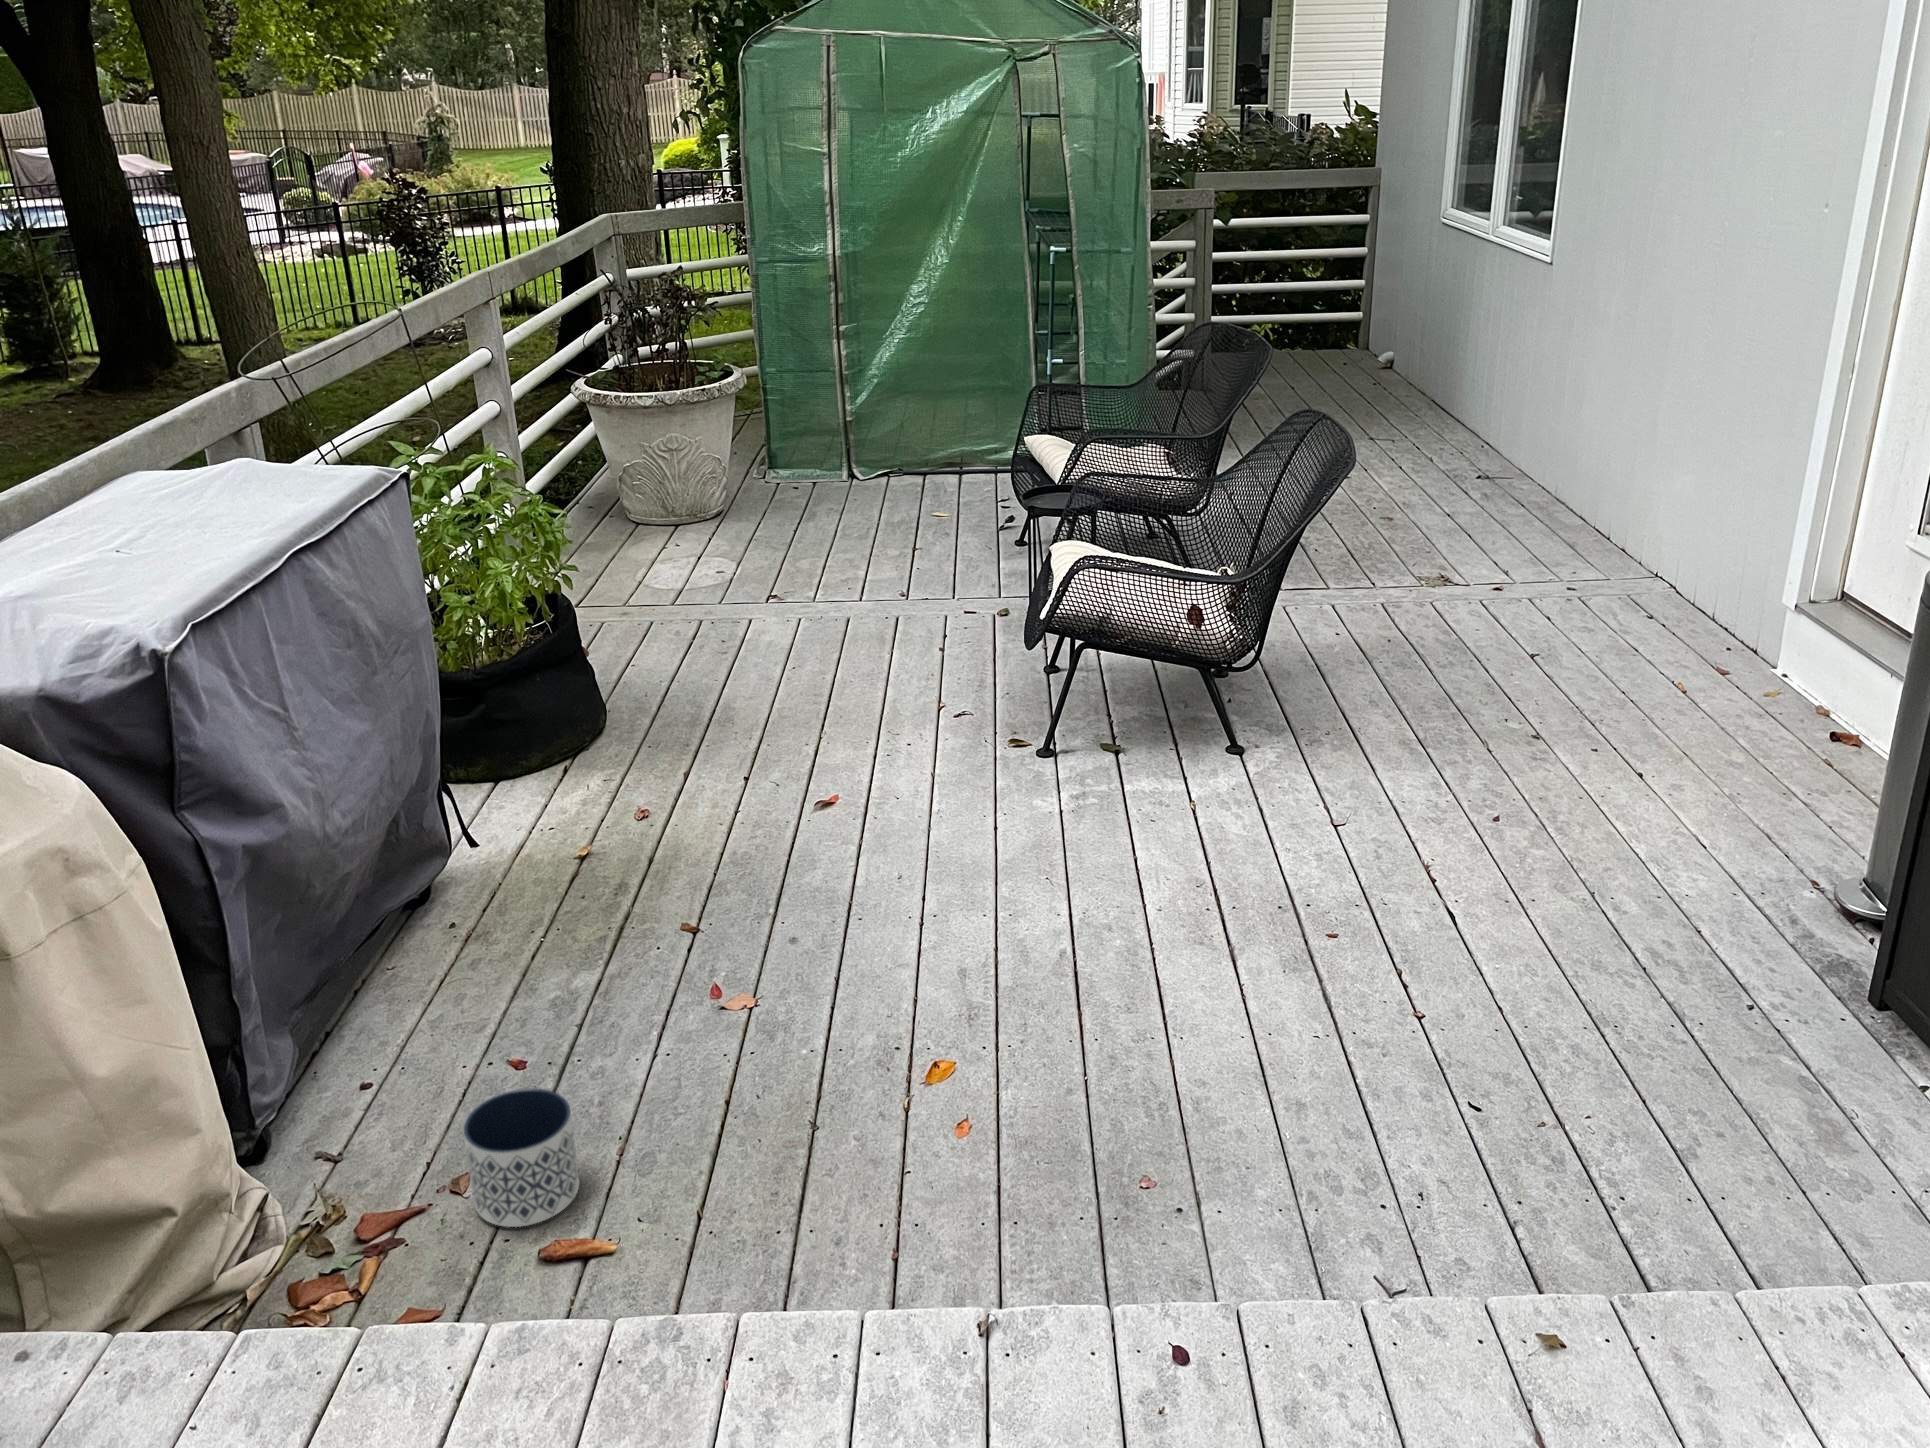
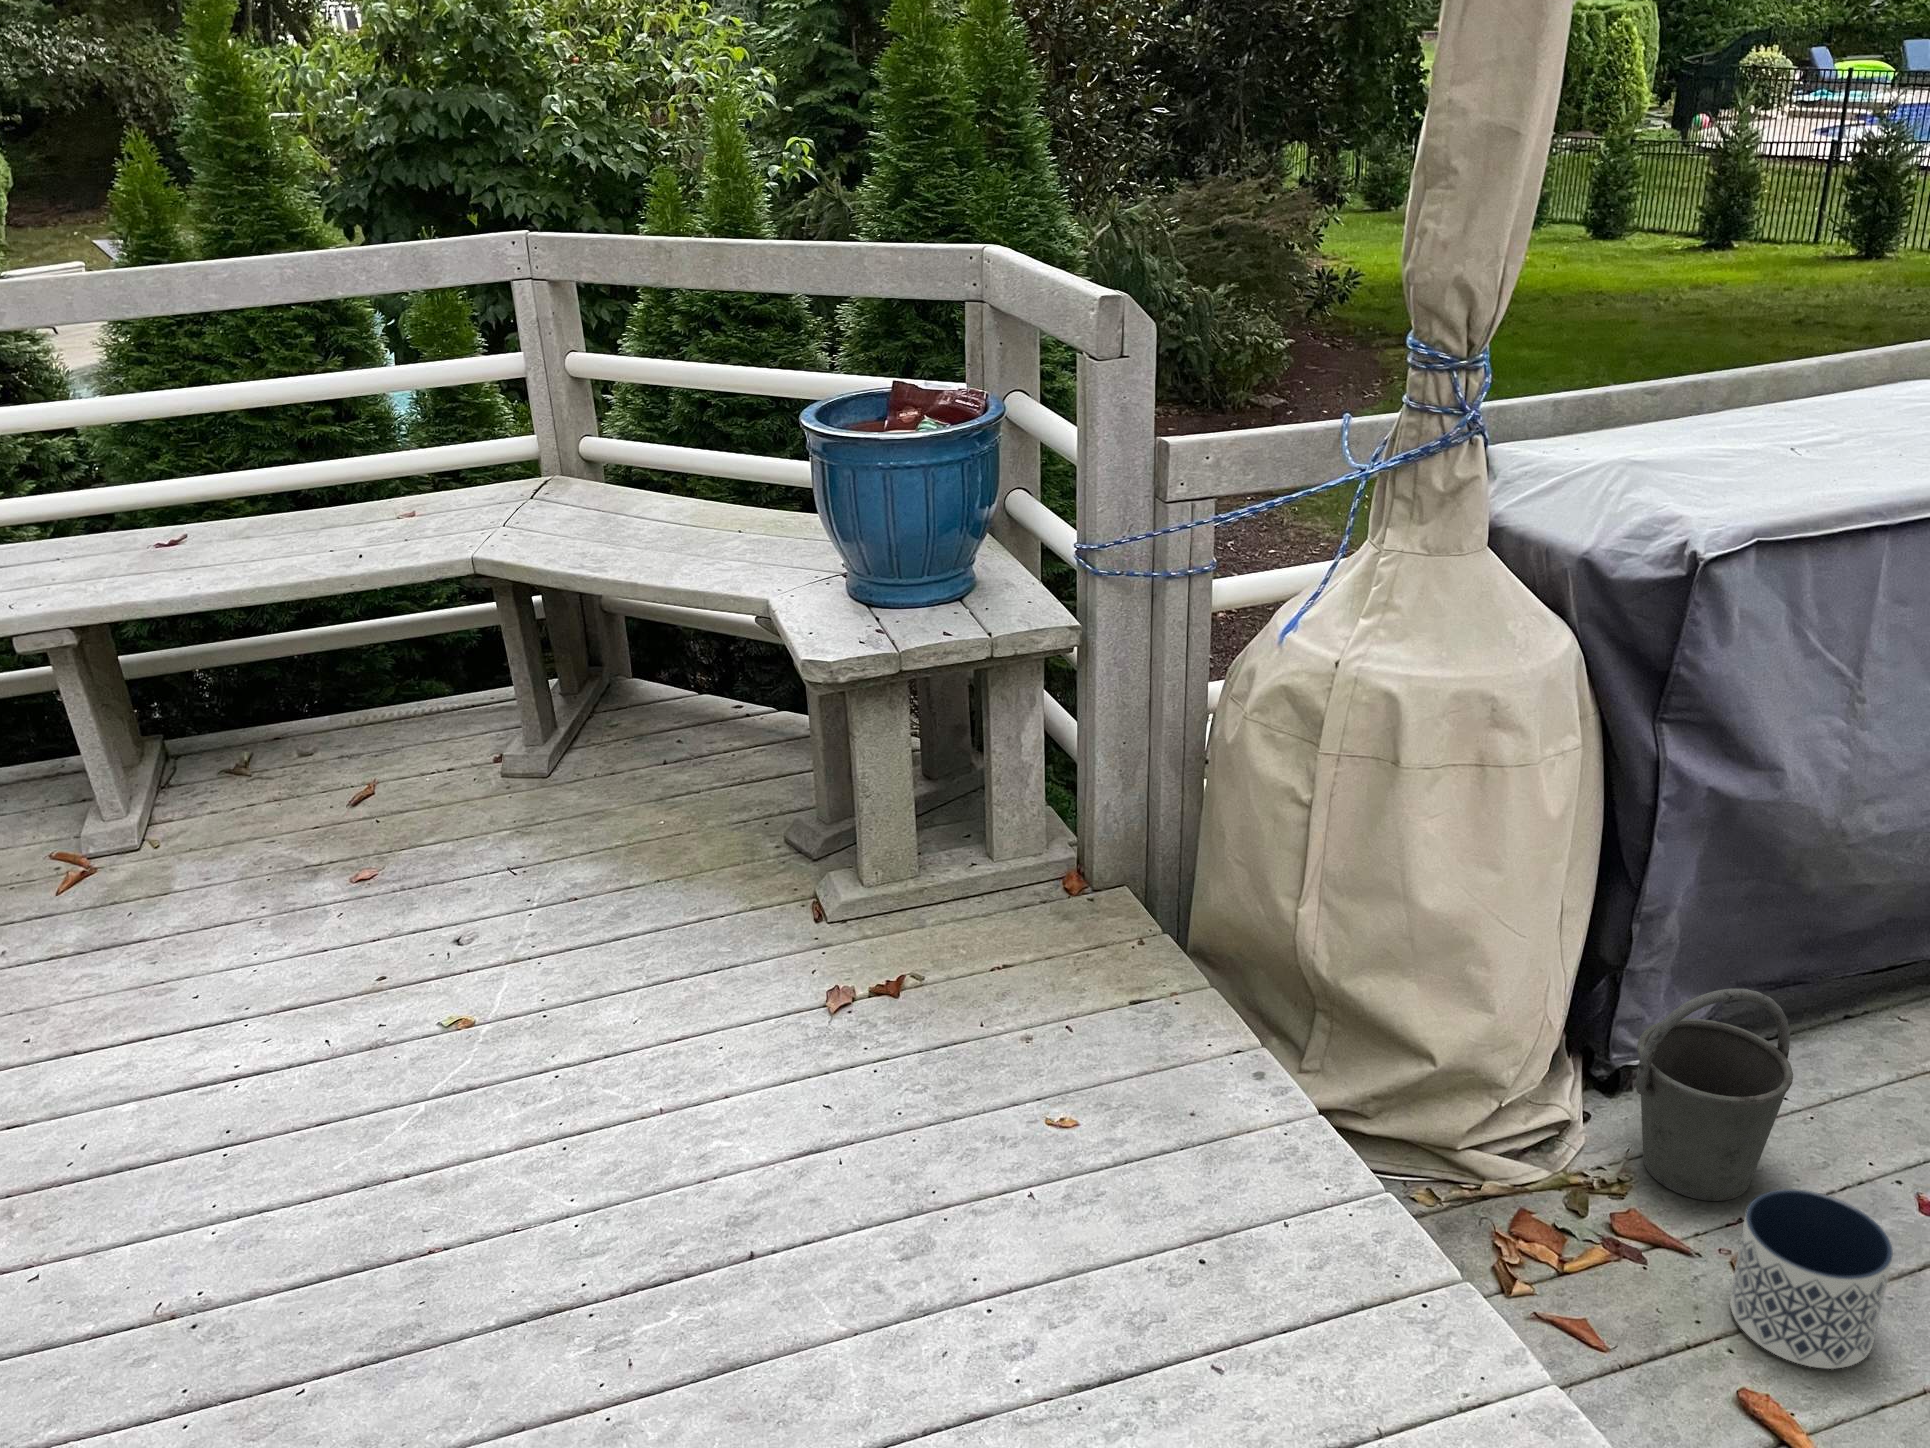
bucket: none [285,989,418,1186] -> present [1636,988,1793,1201]

